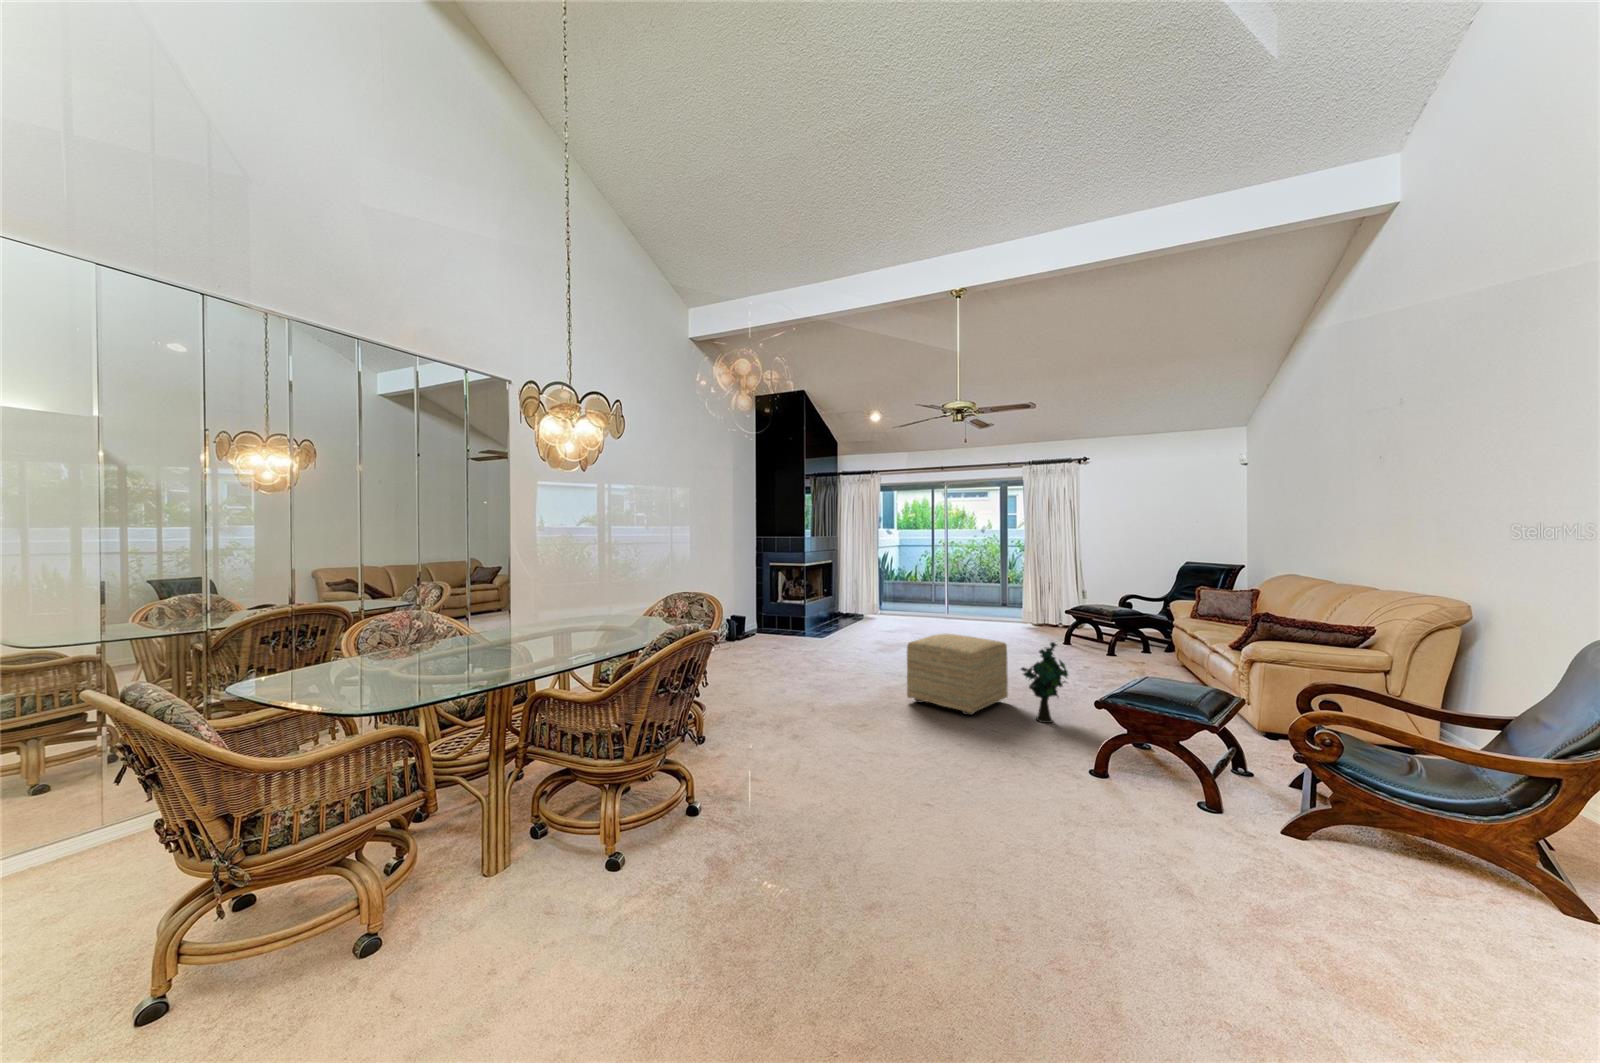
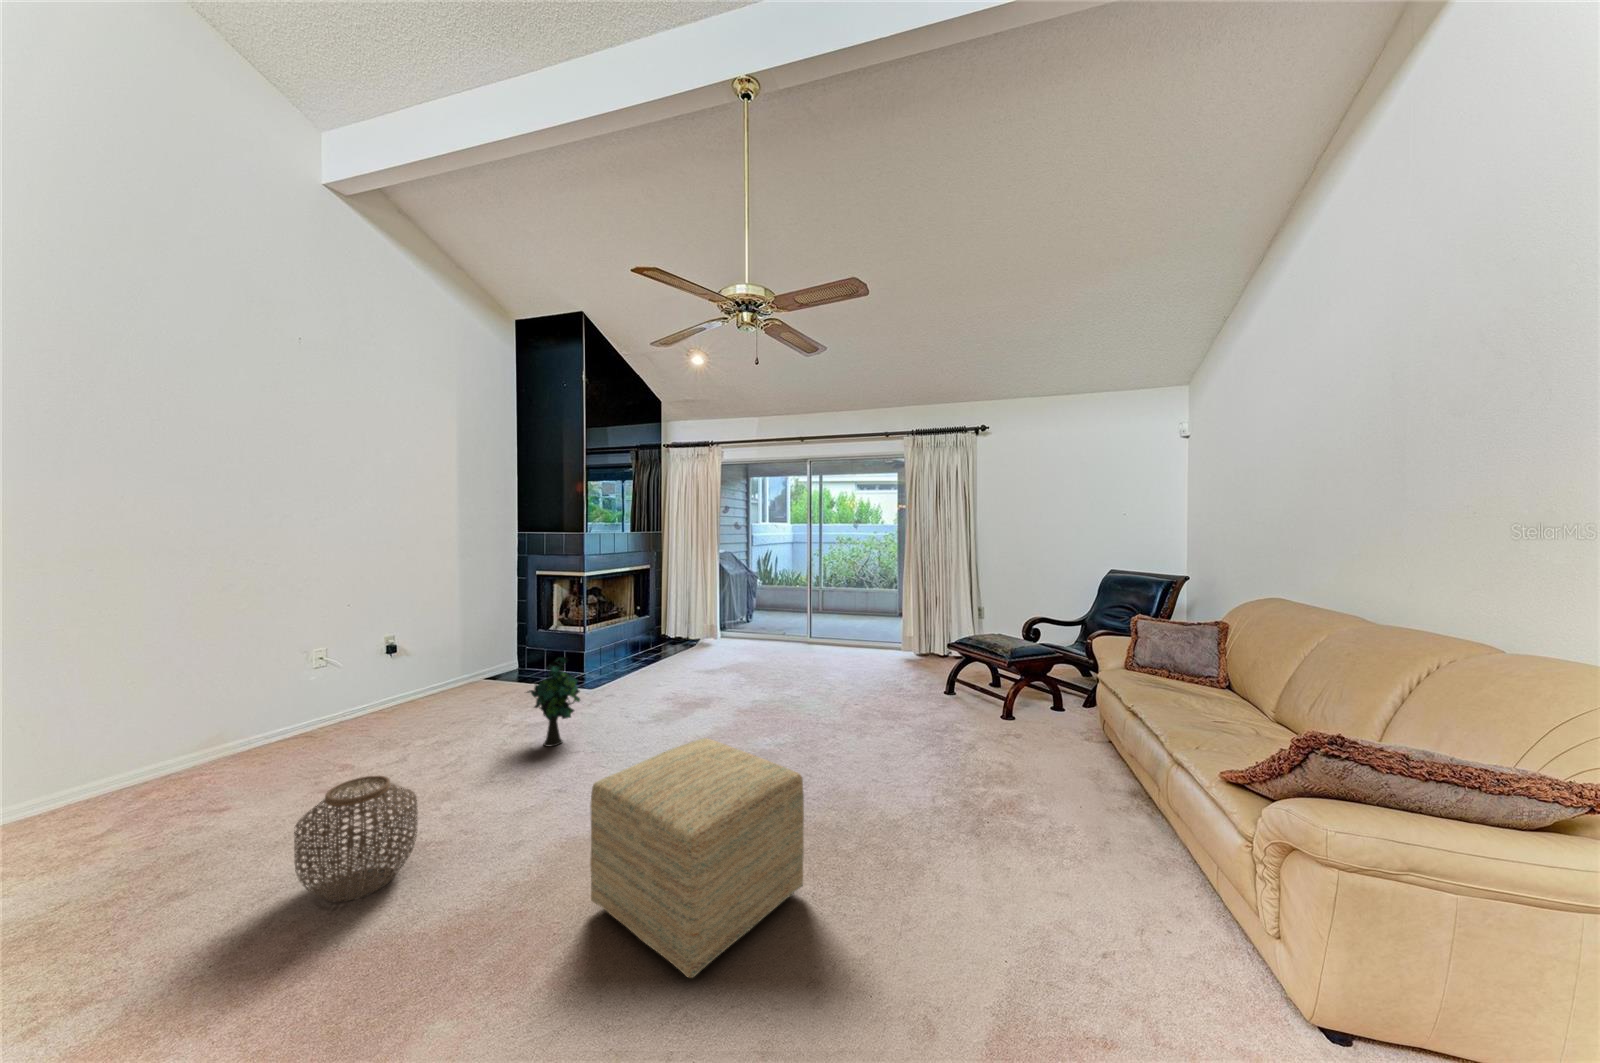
decorative plant: present [1021,642,1068,723] -> present [527,657,580,746]
woven basket: none [767,645,812,697] -> present [294,776,417,902]

